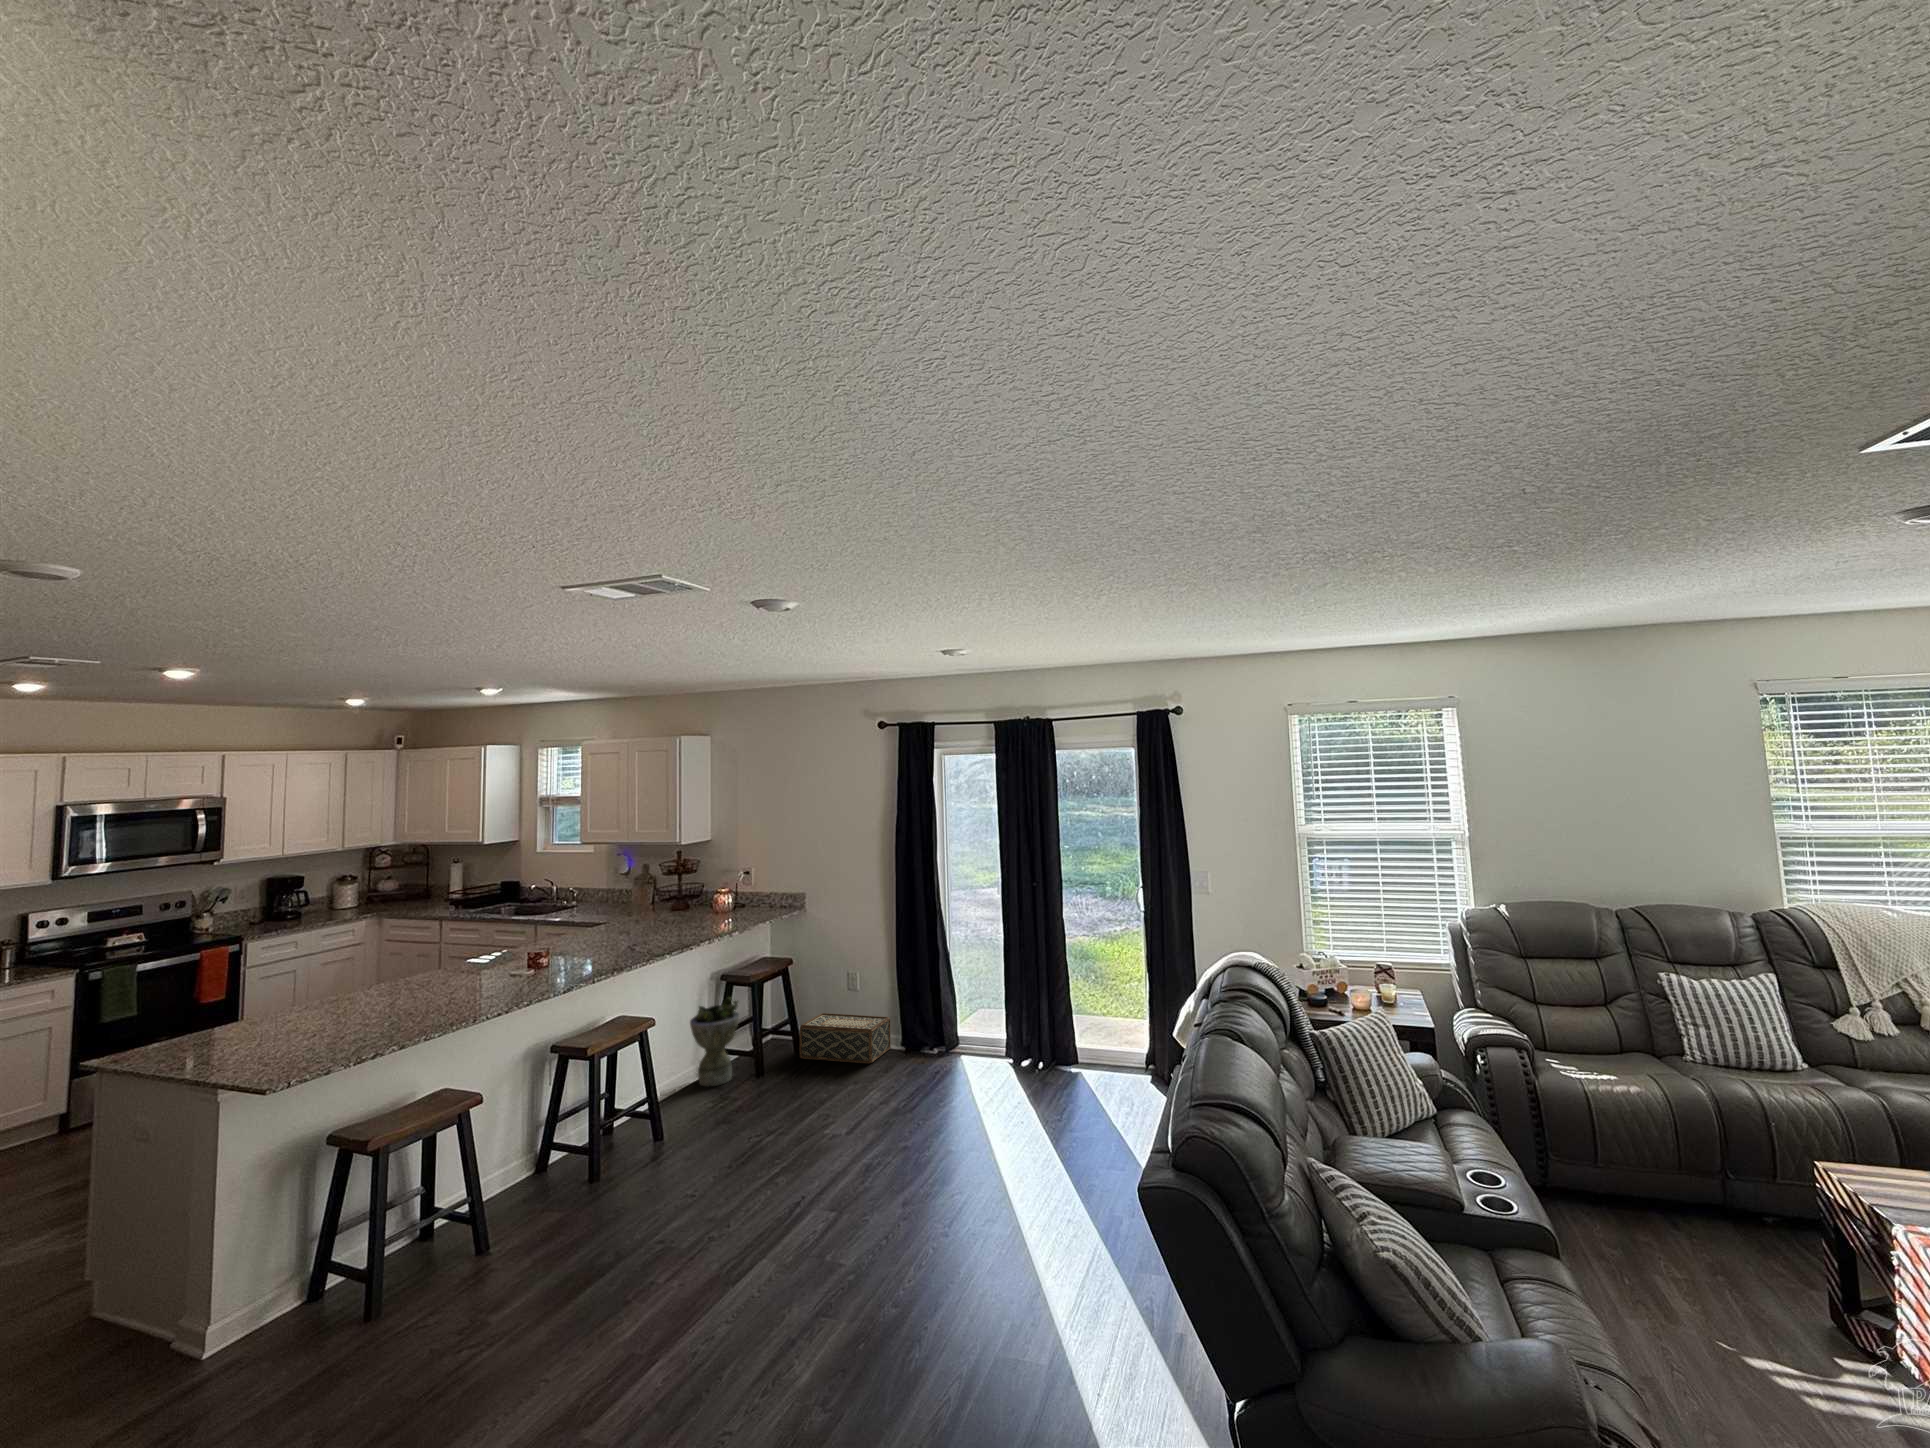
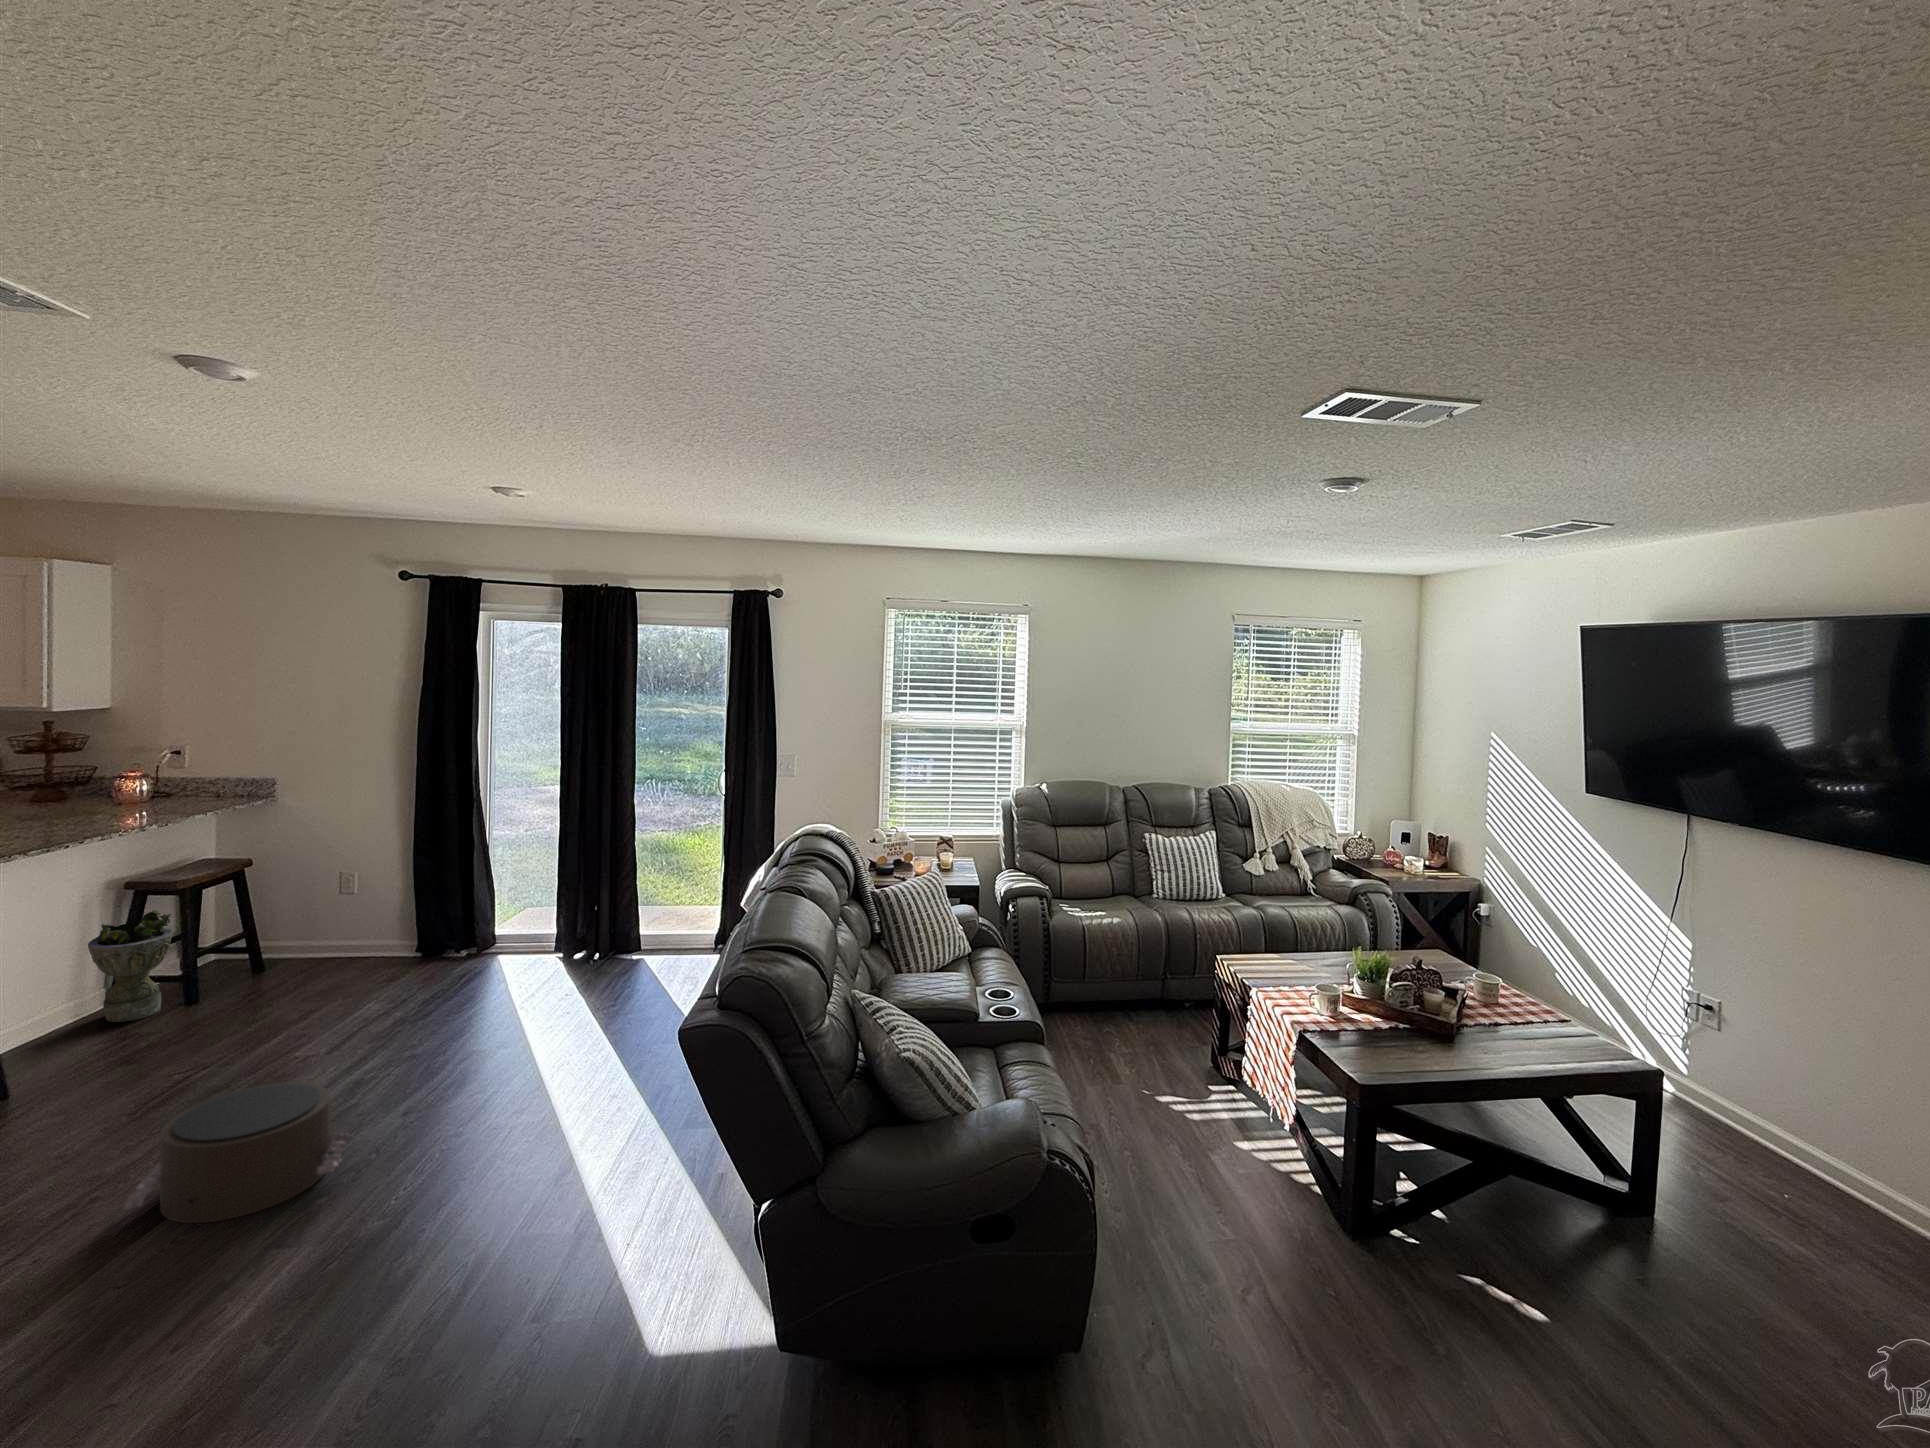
woven basket: present [800,1013,891,1063] -> none [267,921,400,978]
pouf: none [672,1169,833,1301] -> present [124,1082,349,1223]

